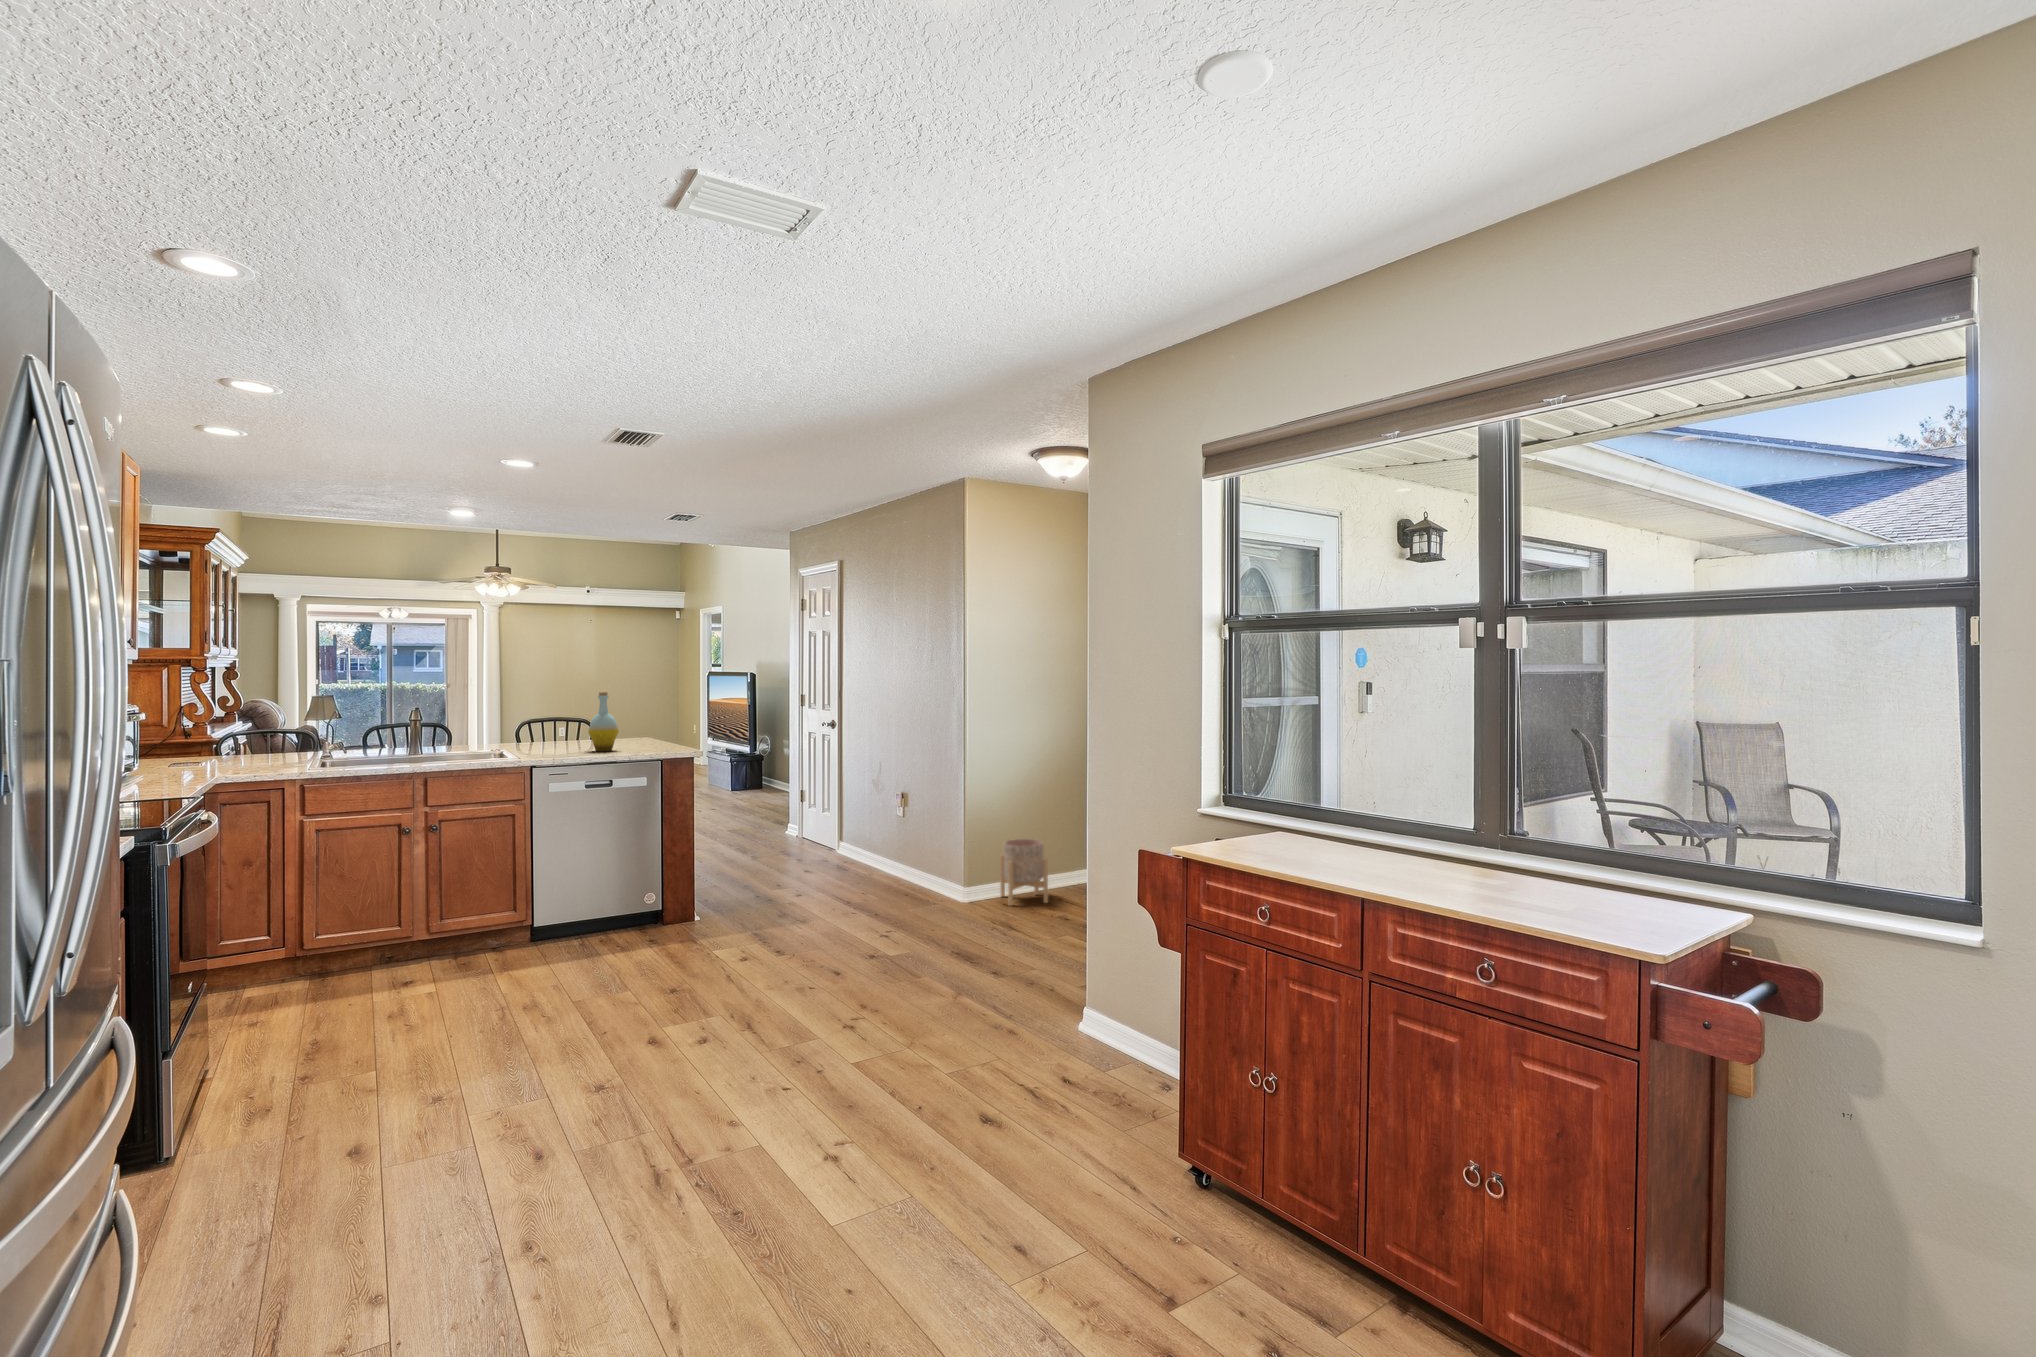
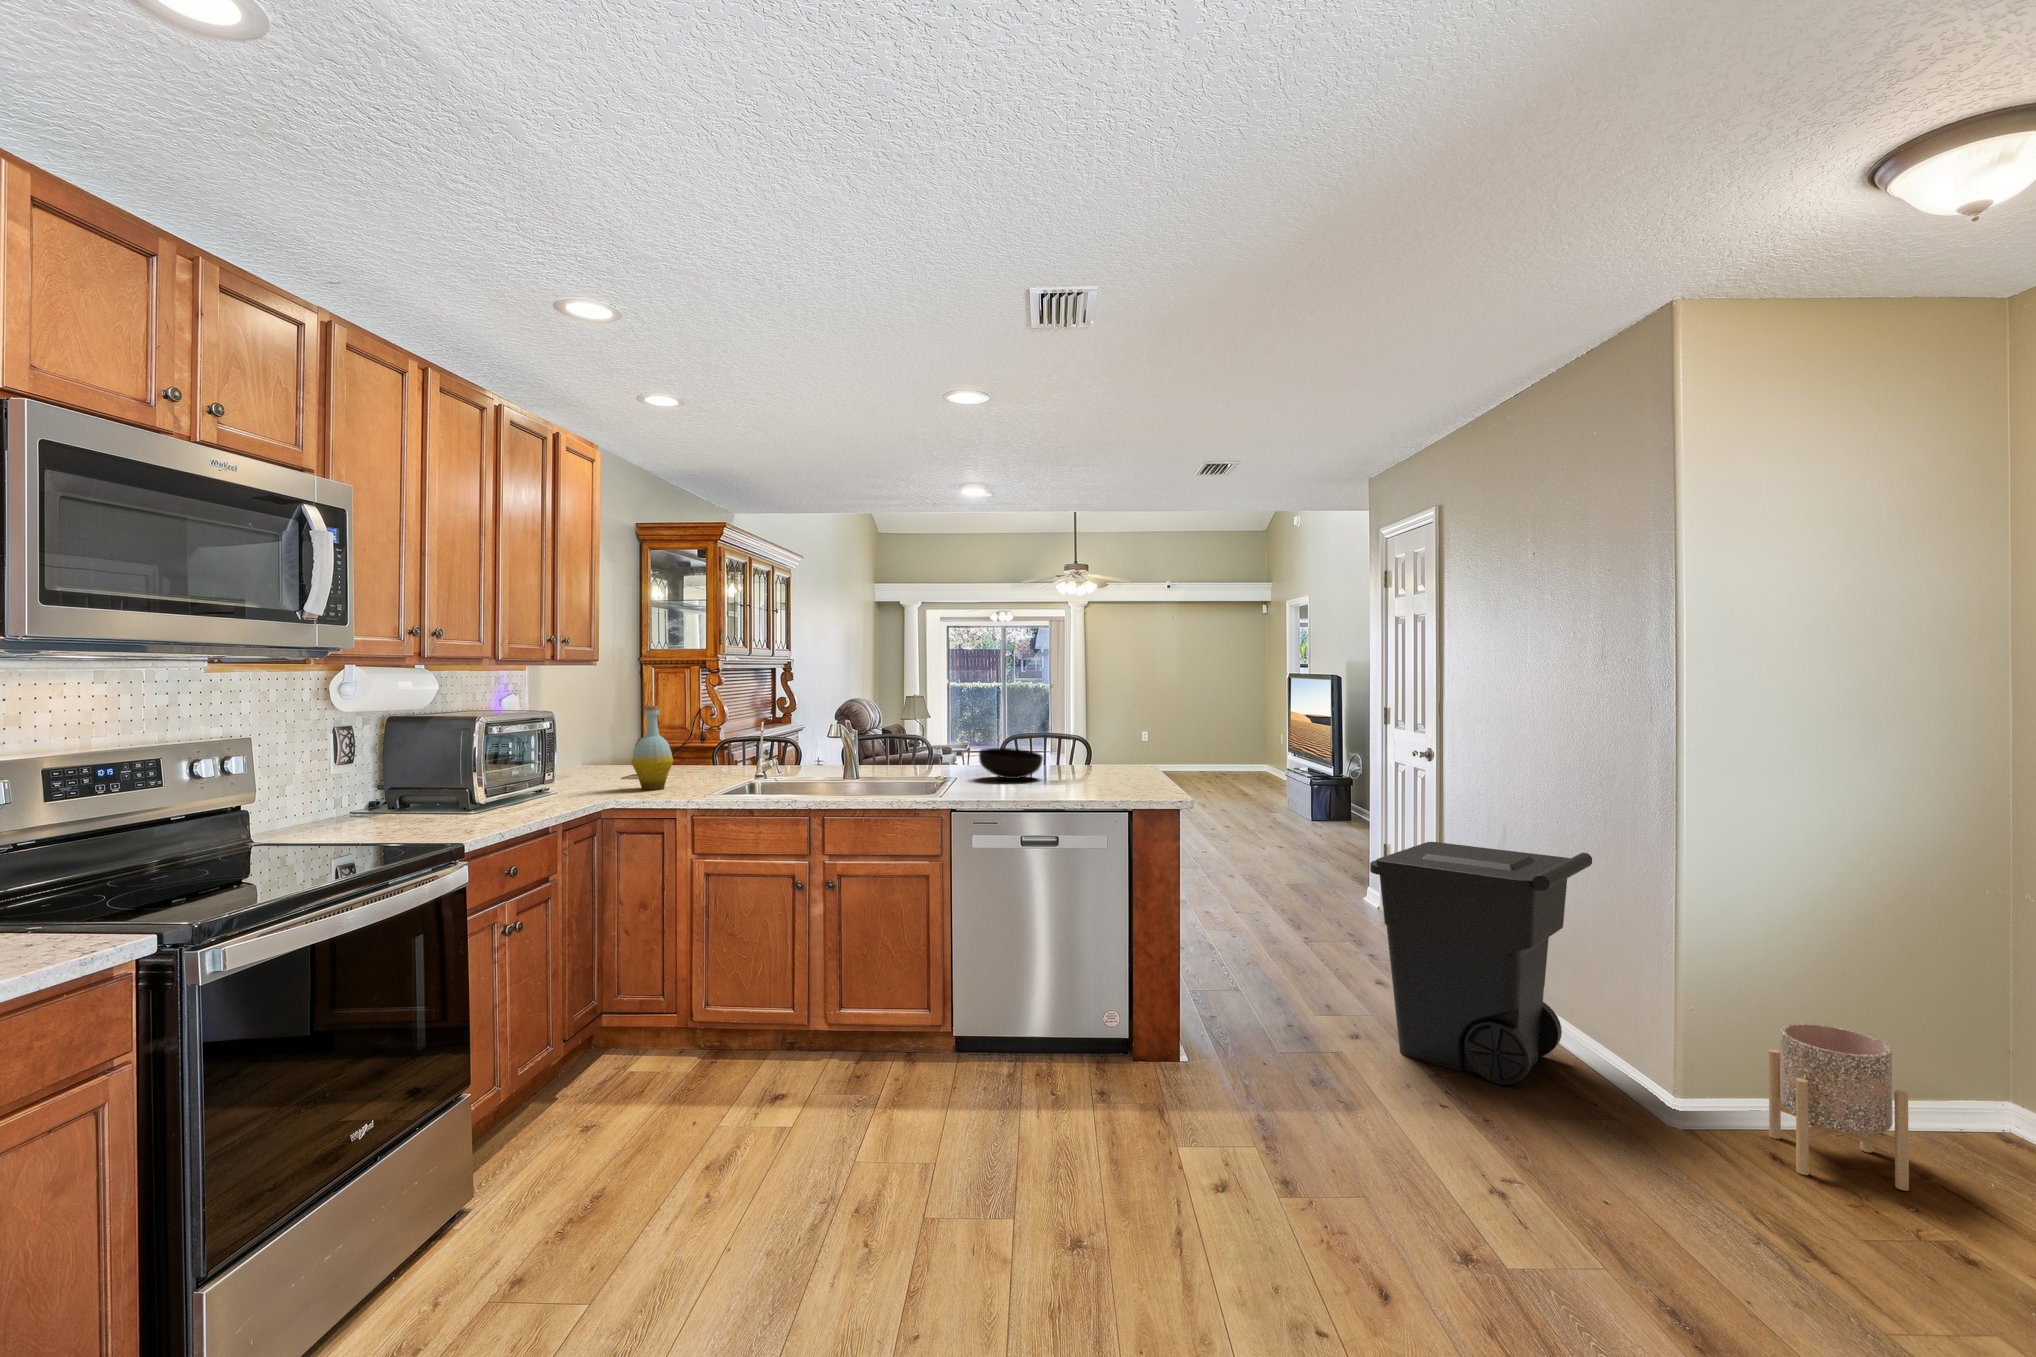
bottle: present [588,692,619,751] -> present [632,706,673,790]
bowl: none [527,727,580,749] -> present [979,748,1043,779]
trash can: none [811,771,927,900] -> present [1370,842,1592,1085]

